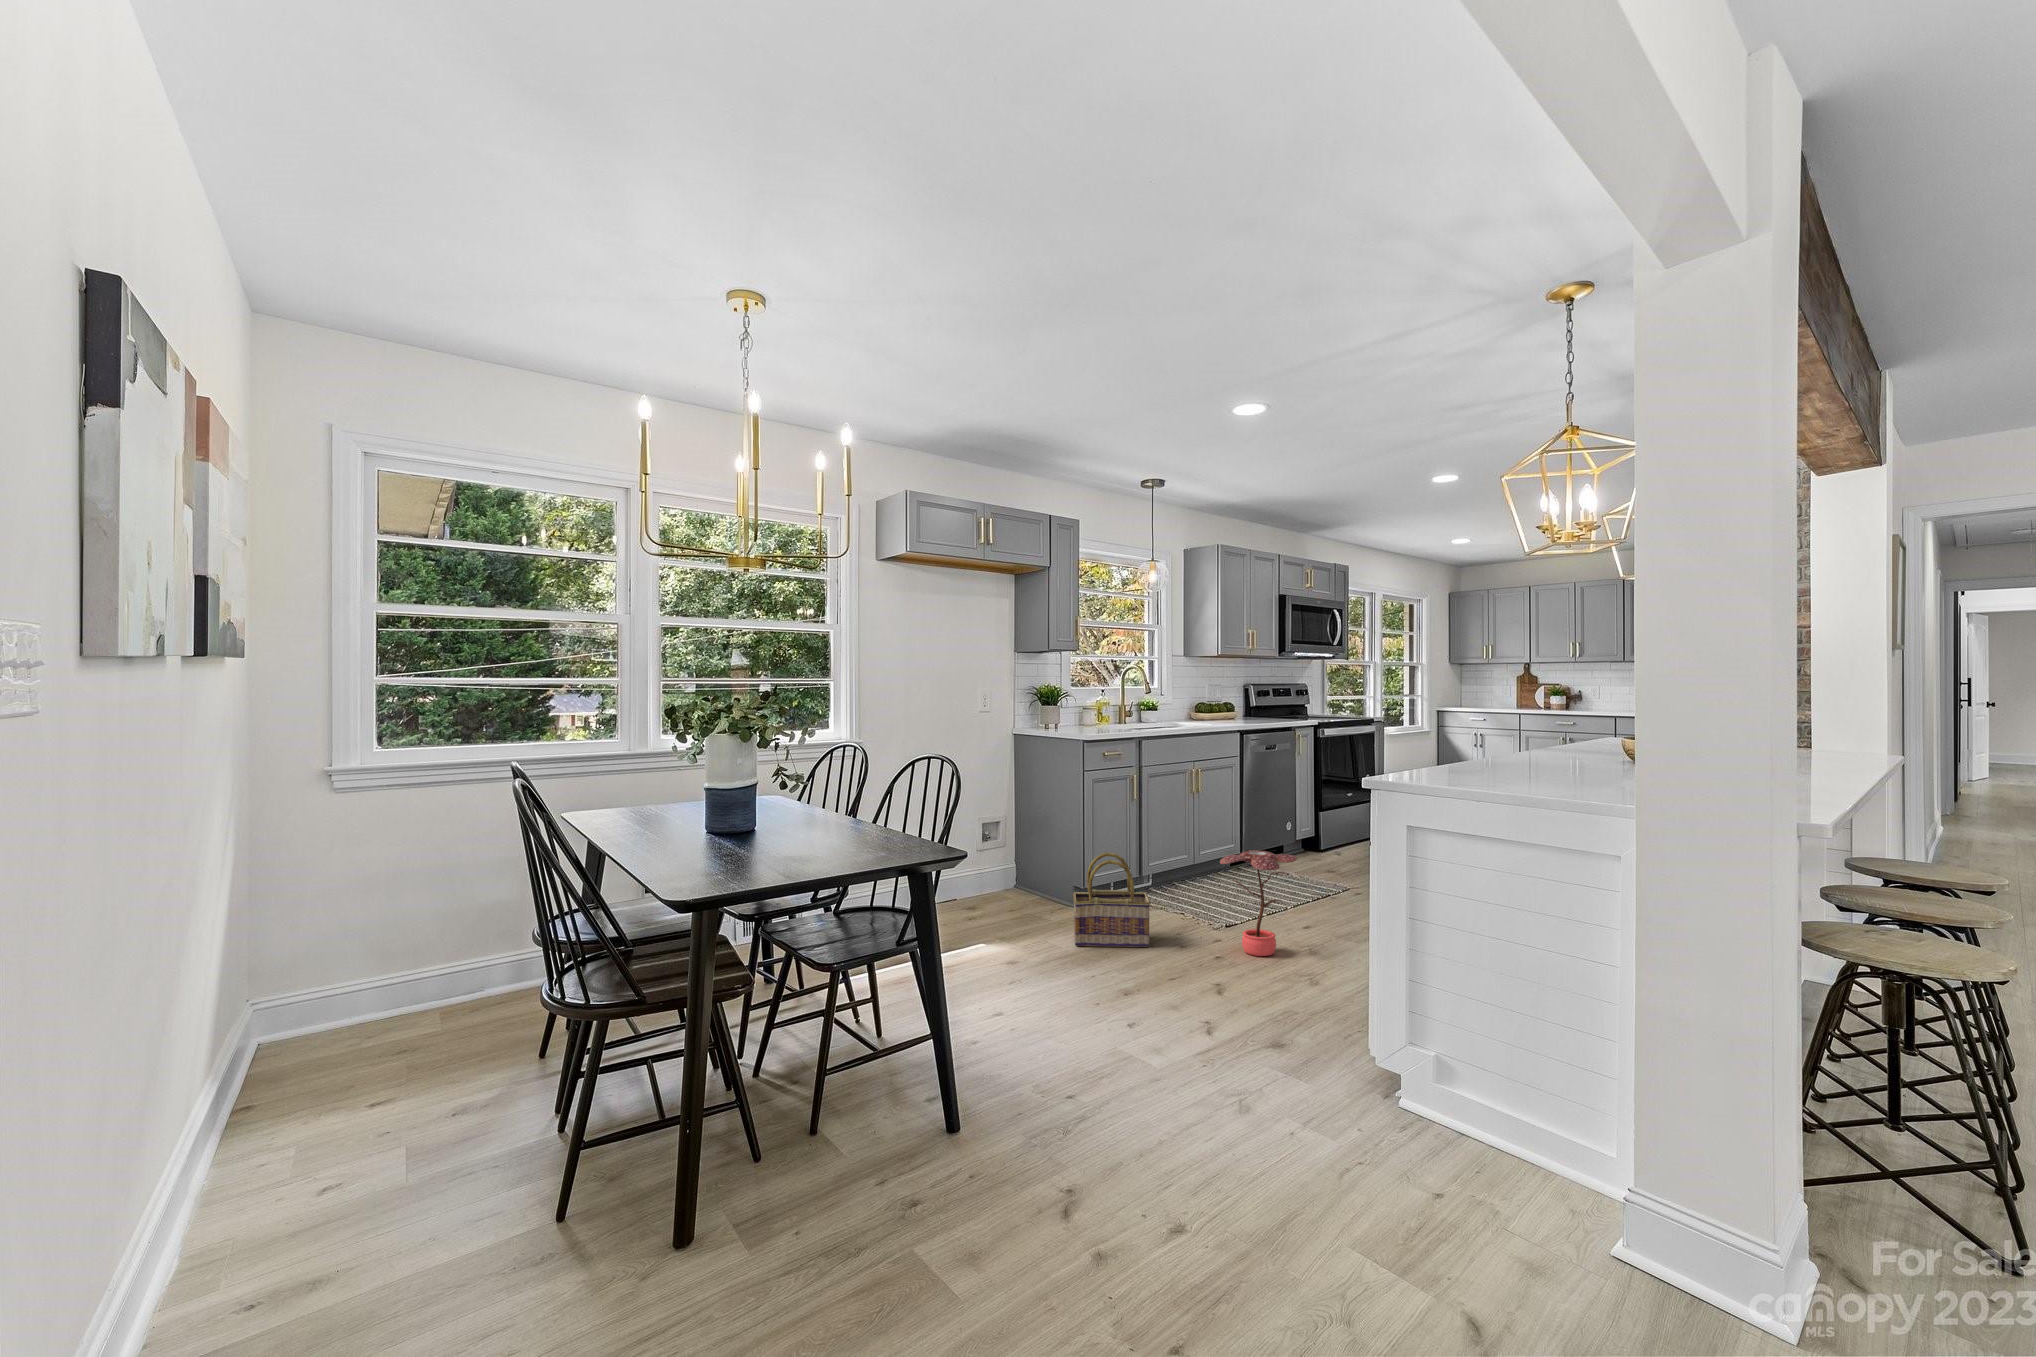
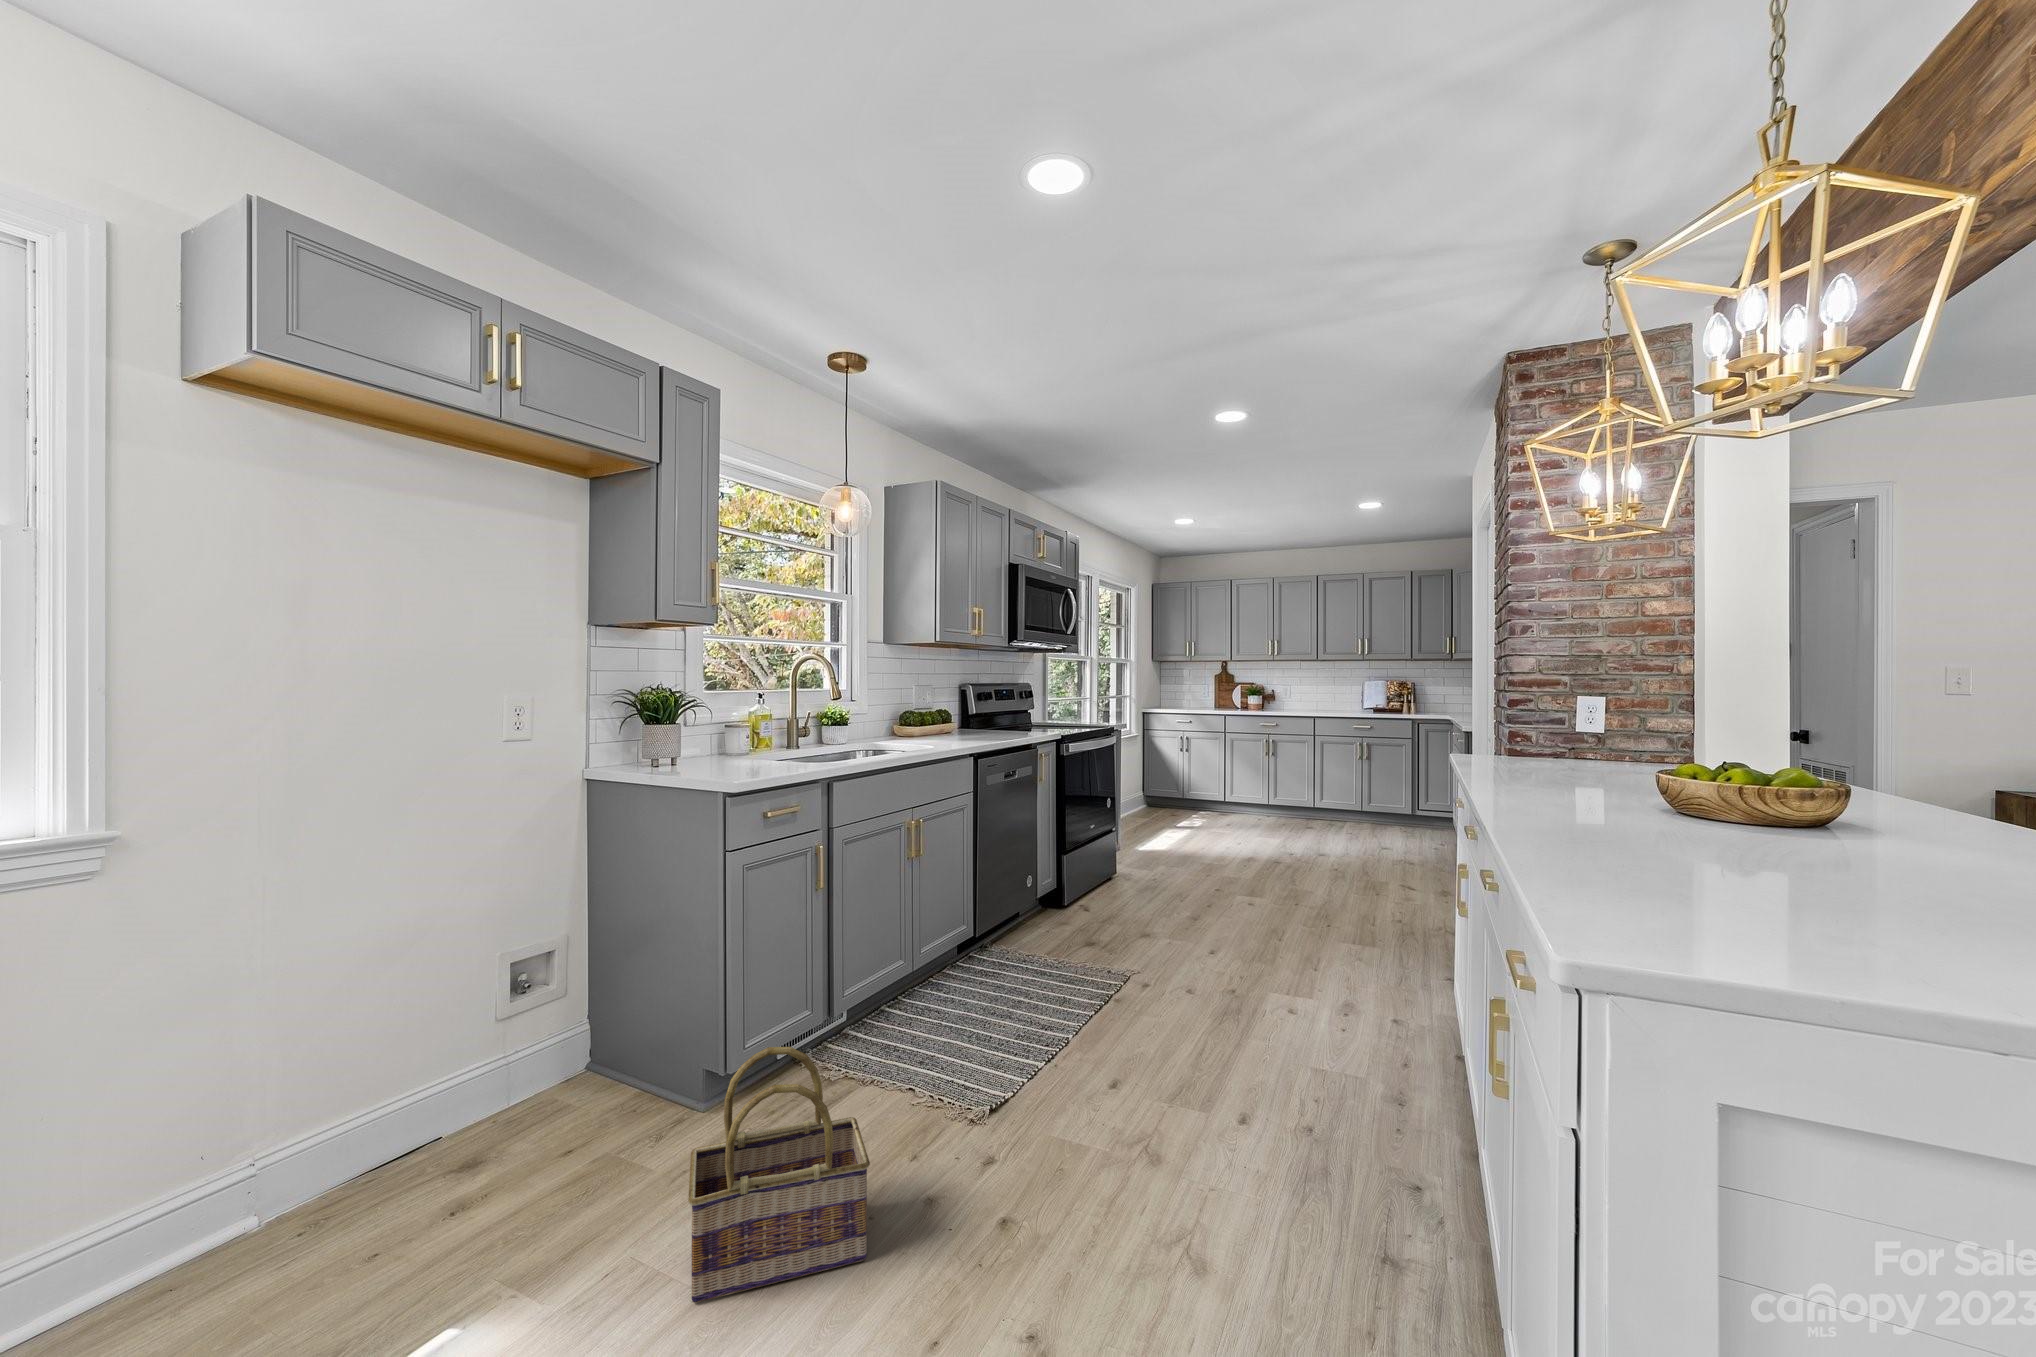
potted plant: present [1220,850,1297,956] -> none [1015,1006,1156,1241]

